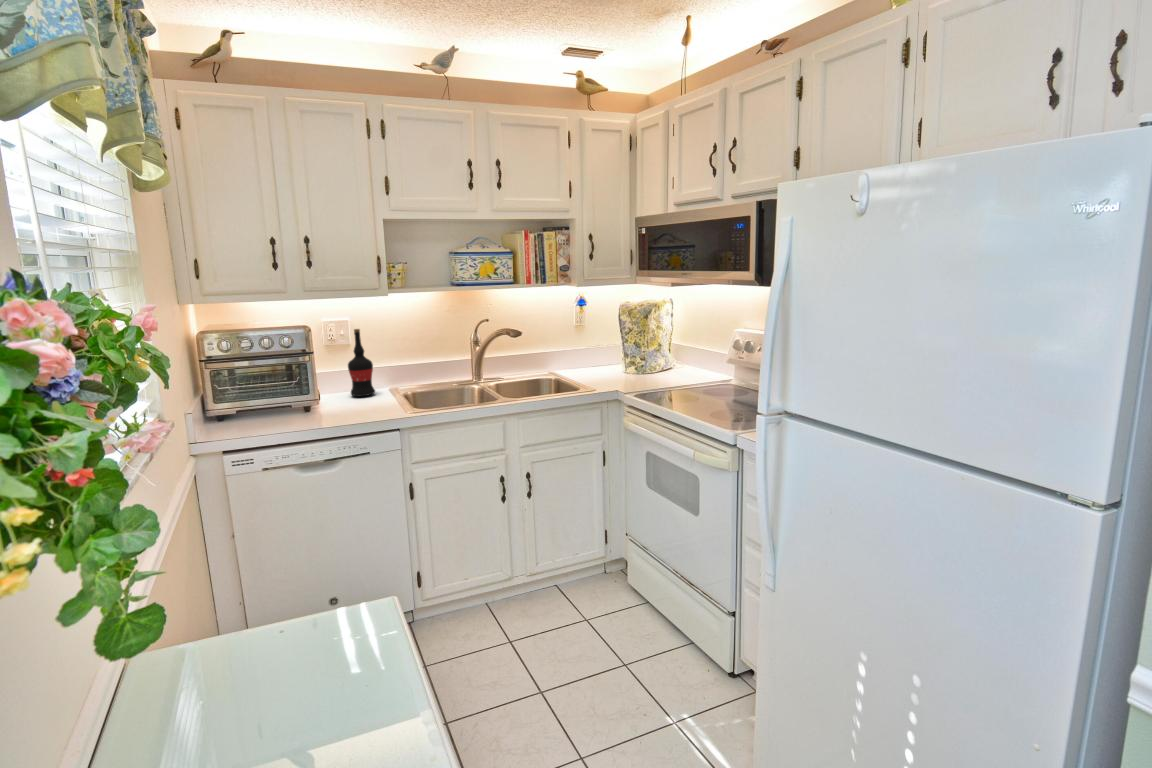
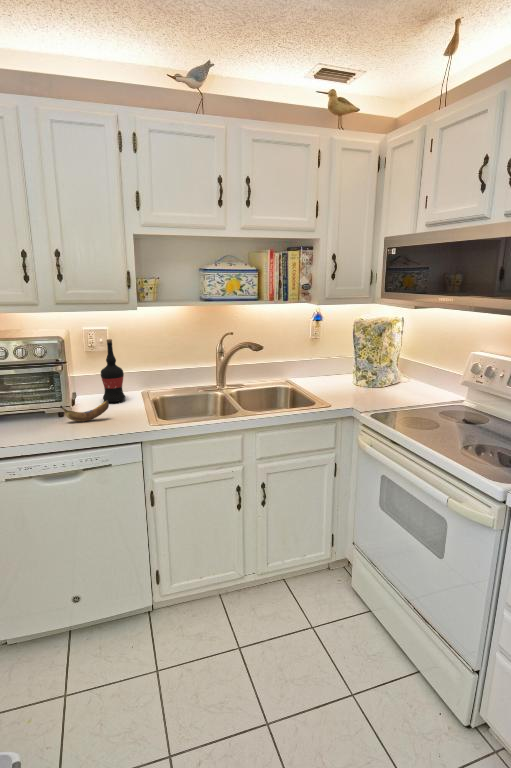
banana: none [311,389,362,412] -> present [60,401,109,421]

